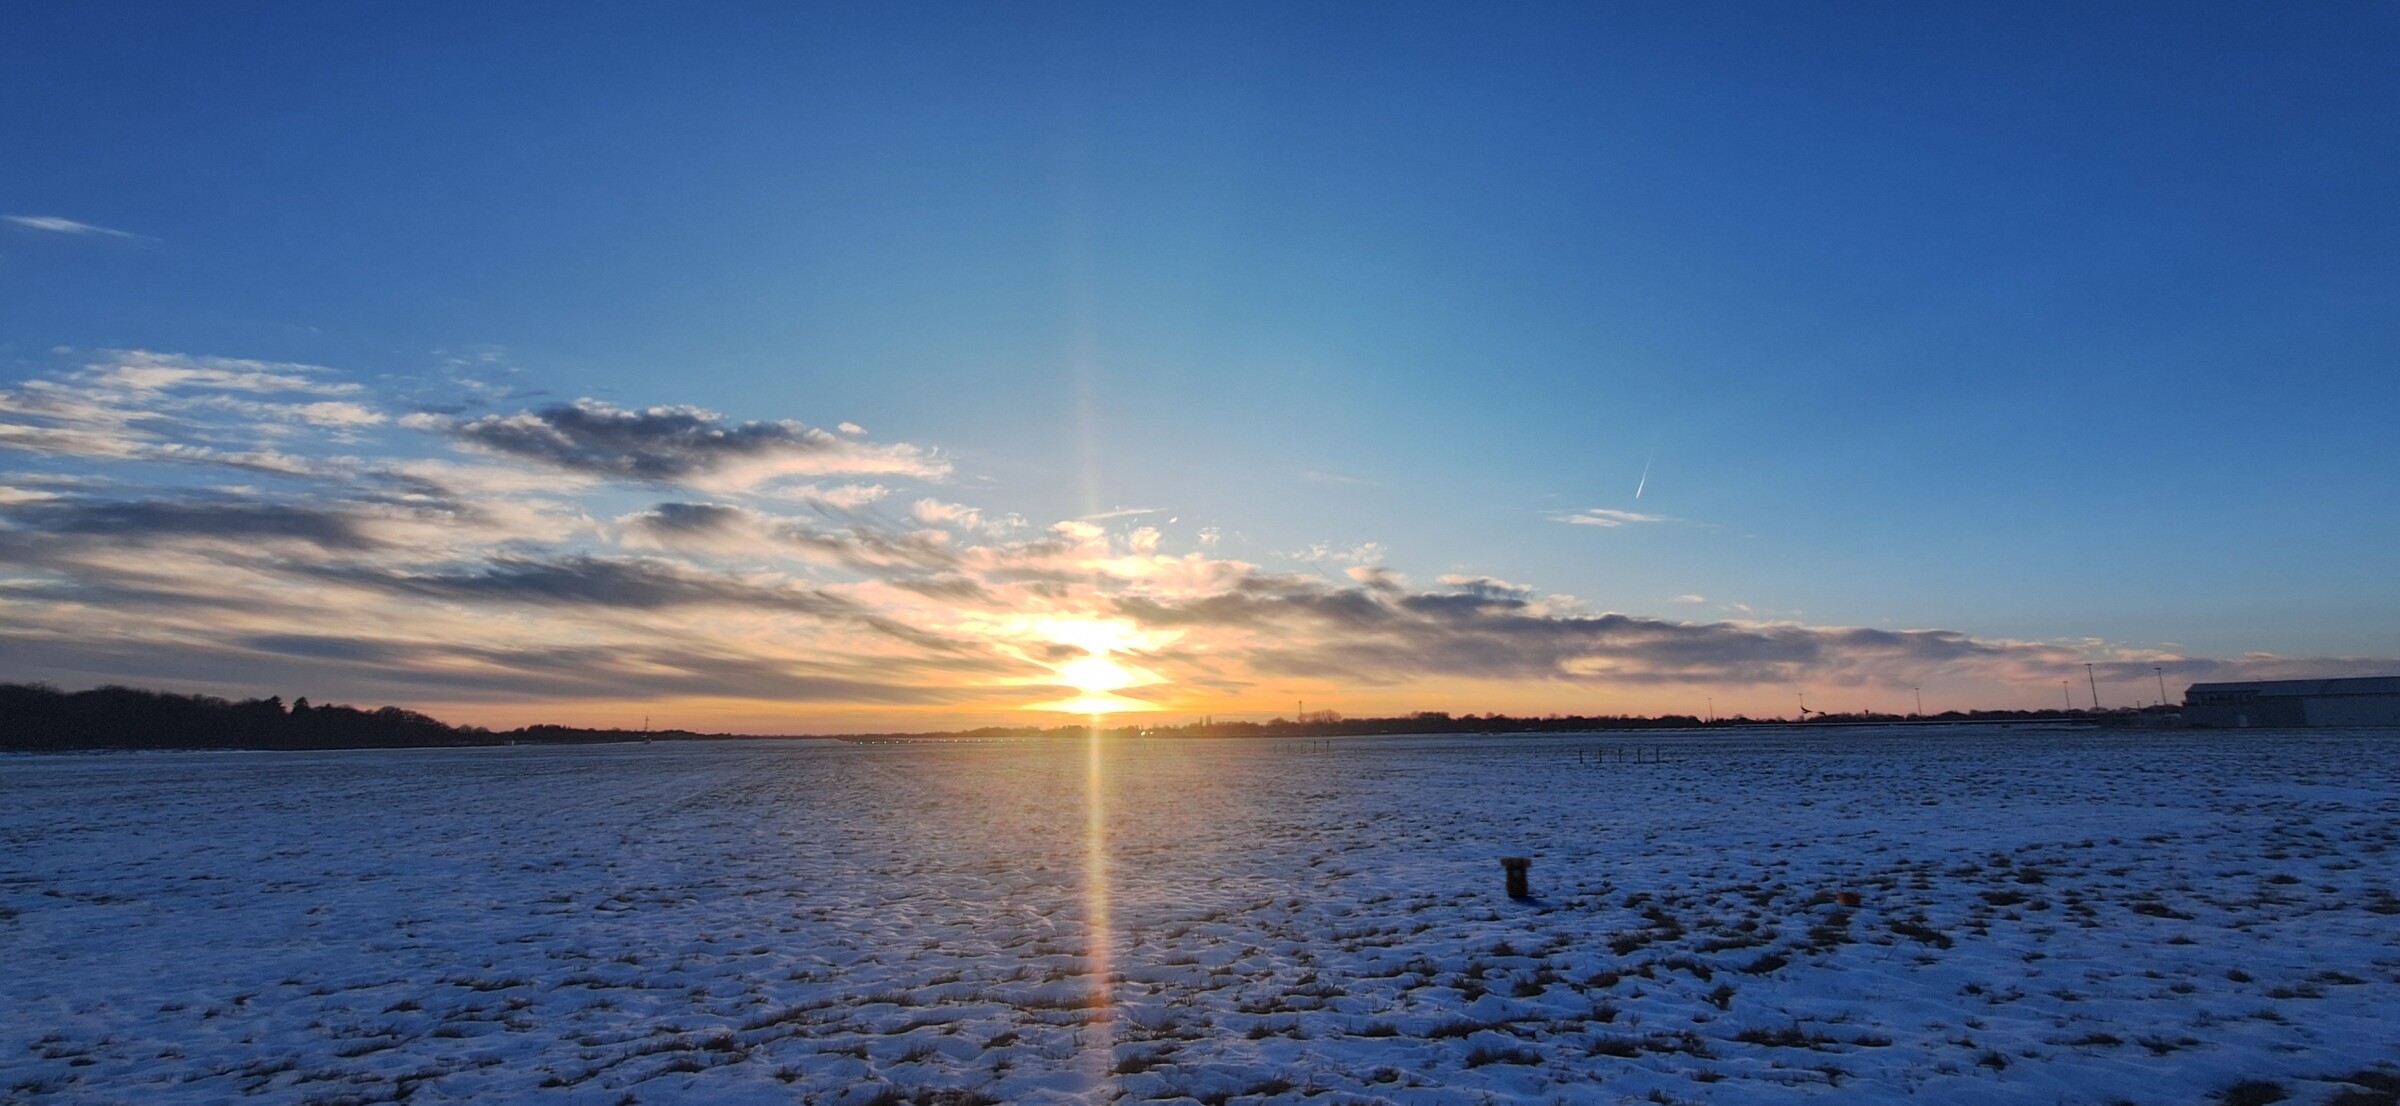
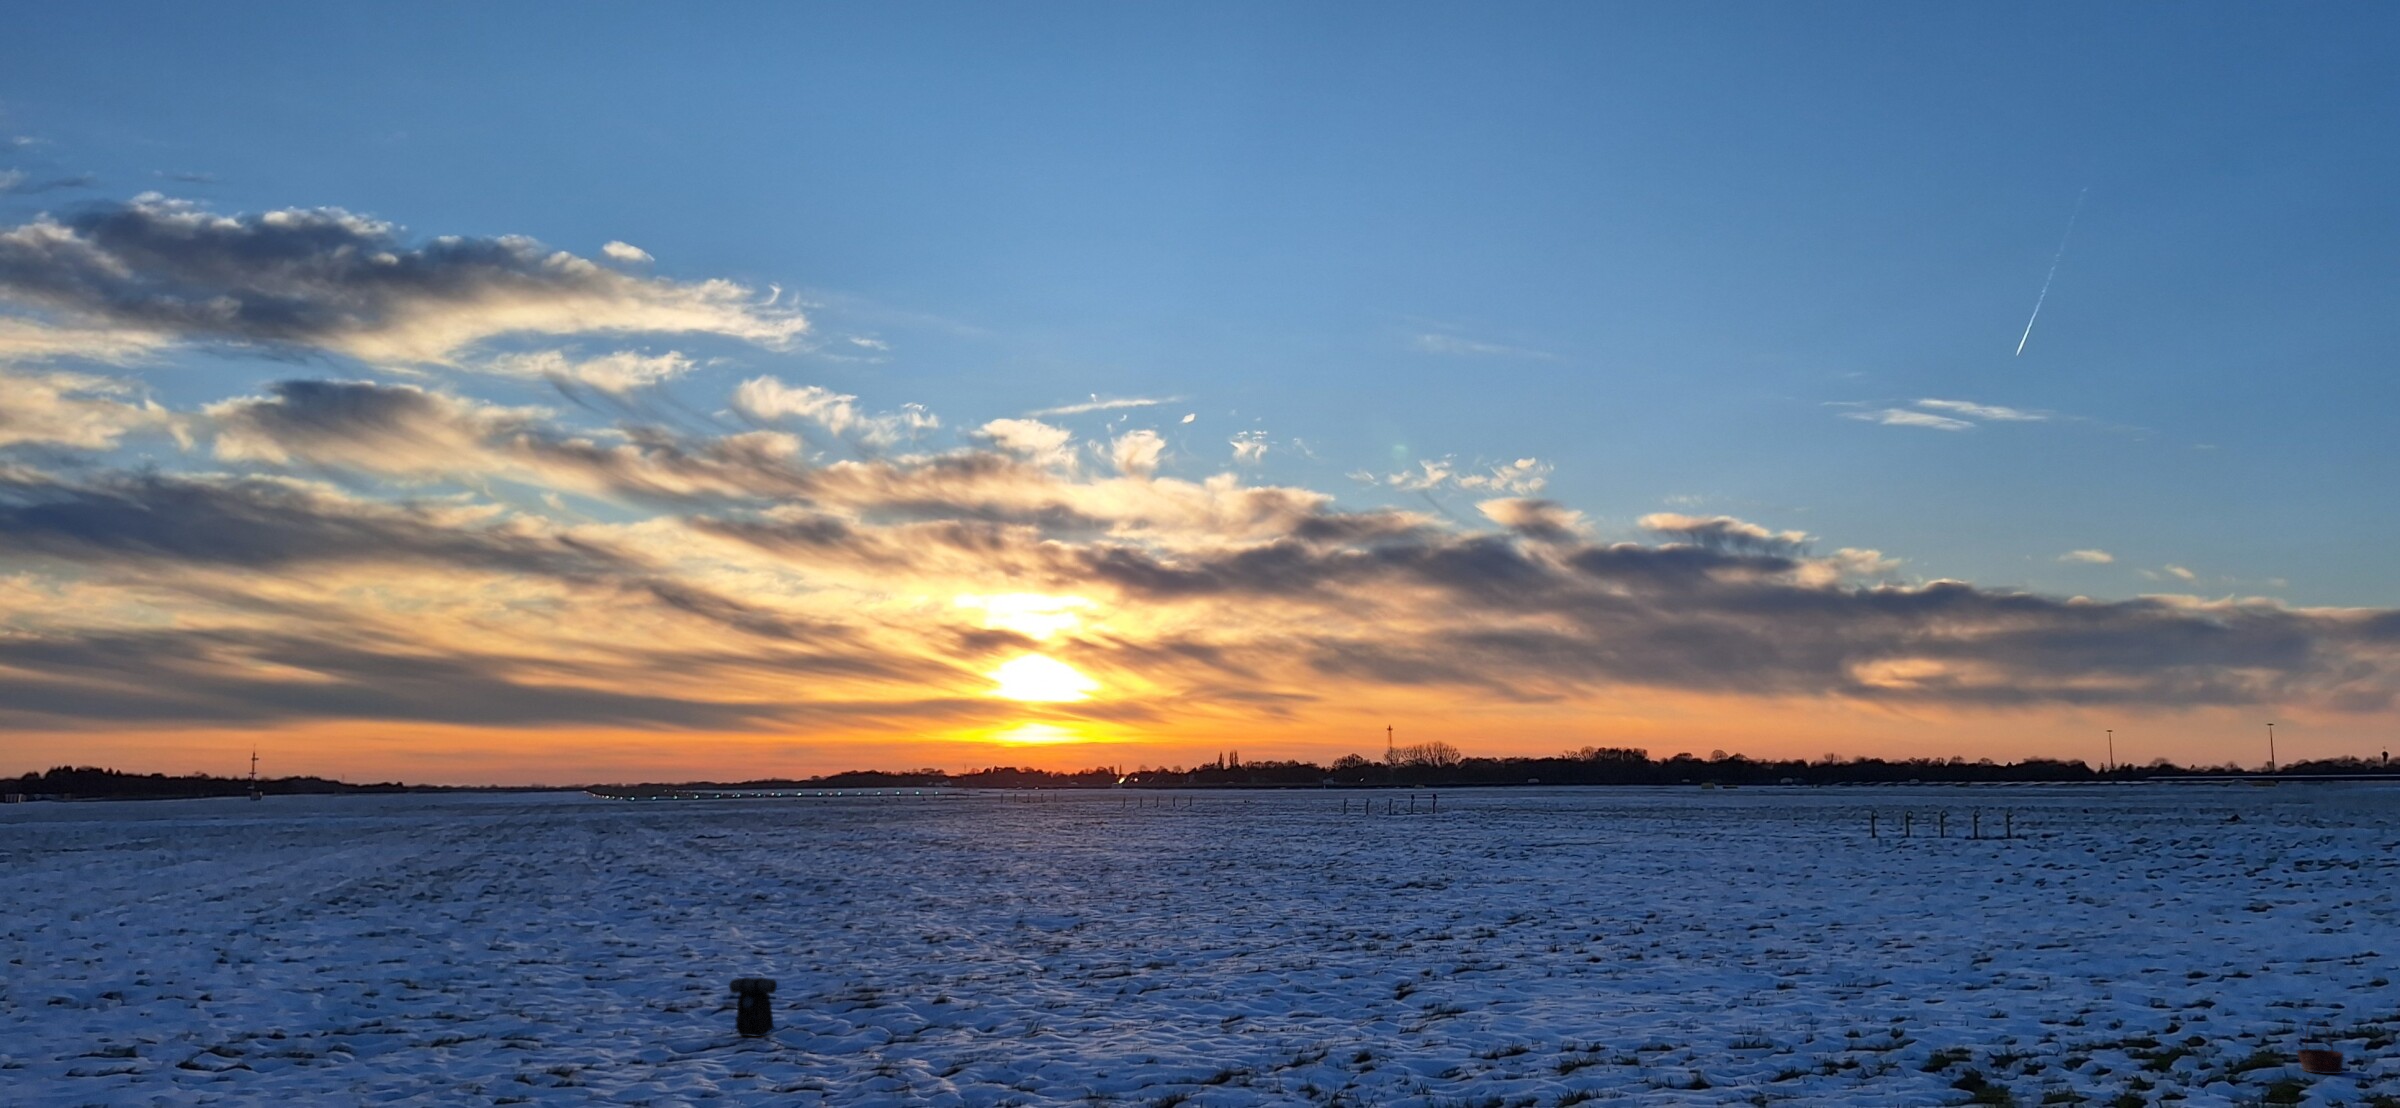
backpack: present [1500,857,1532,896] -> present [729,977,777,1037]

